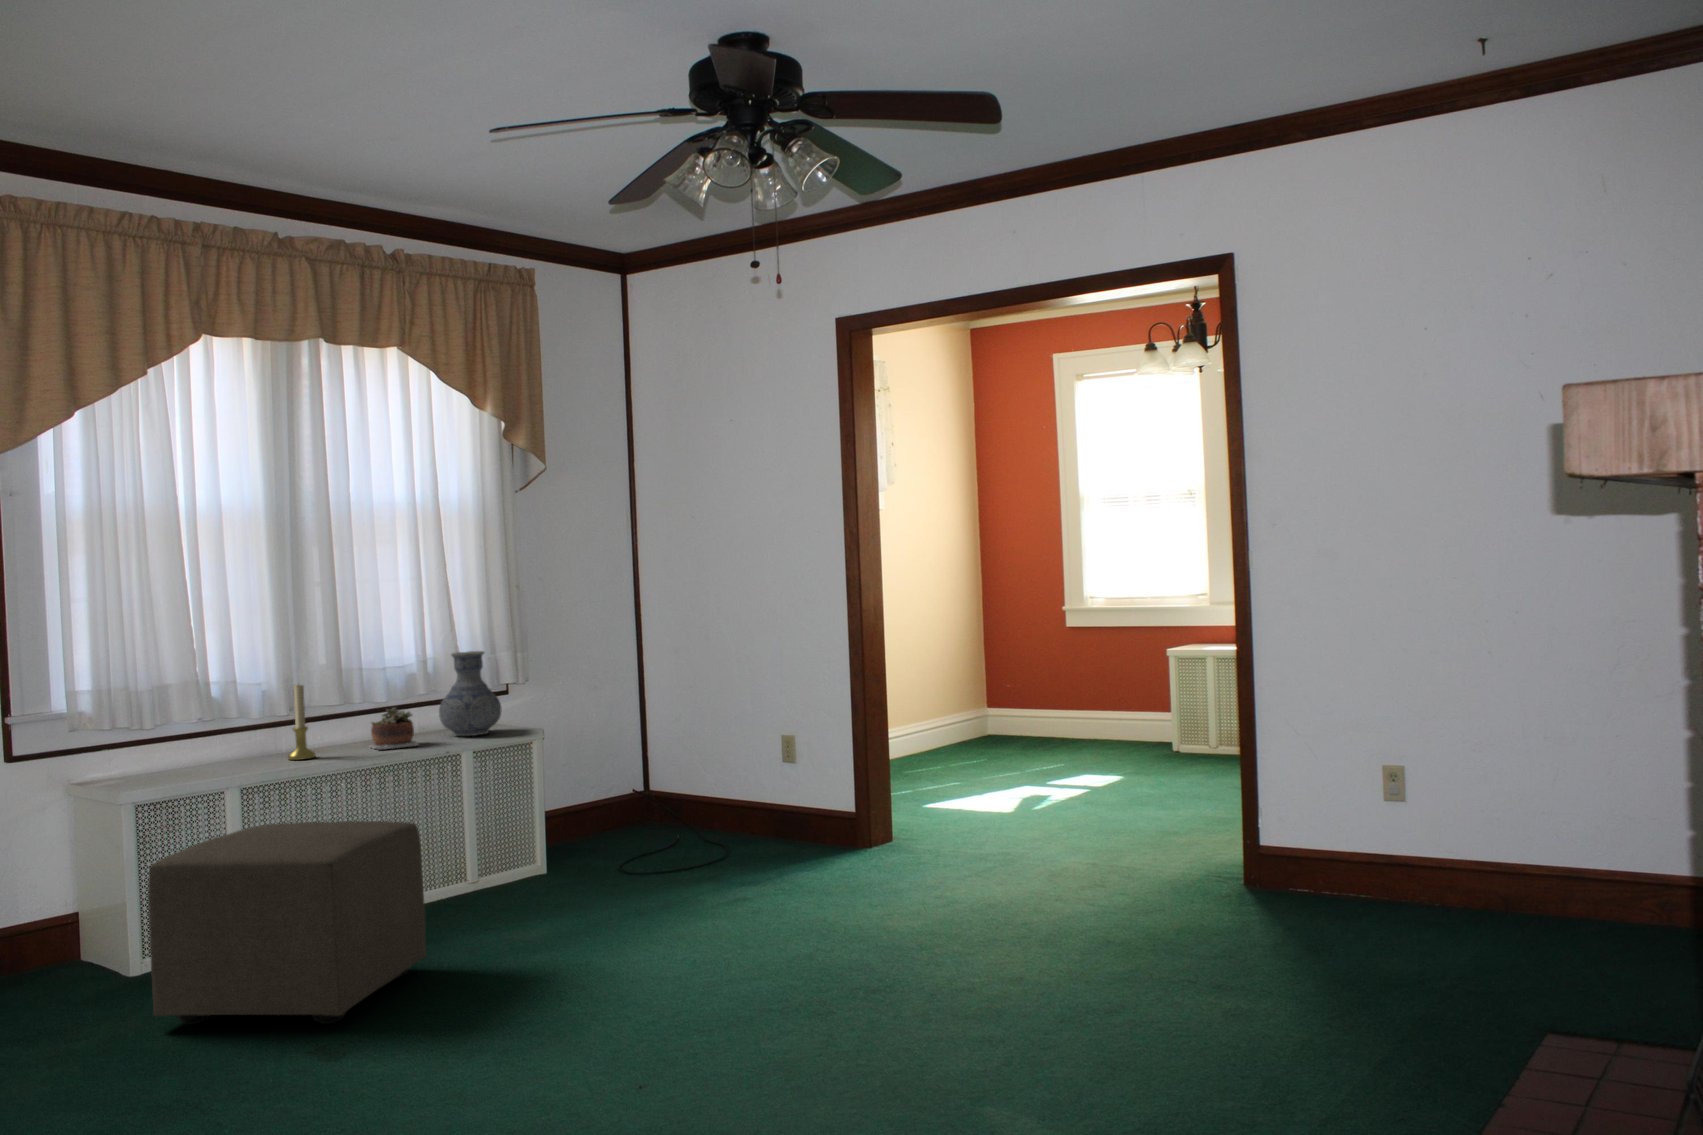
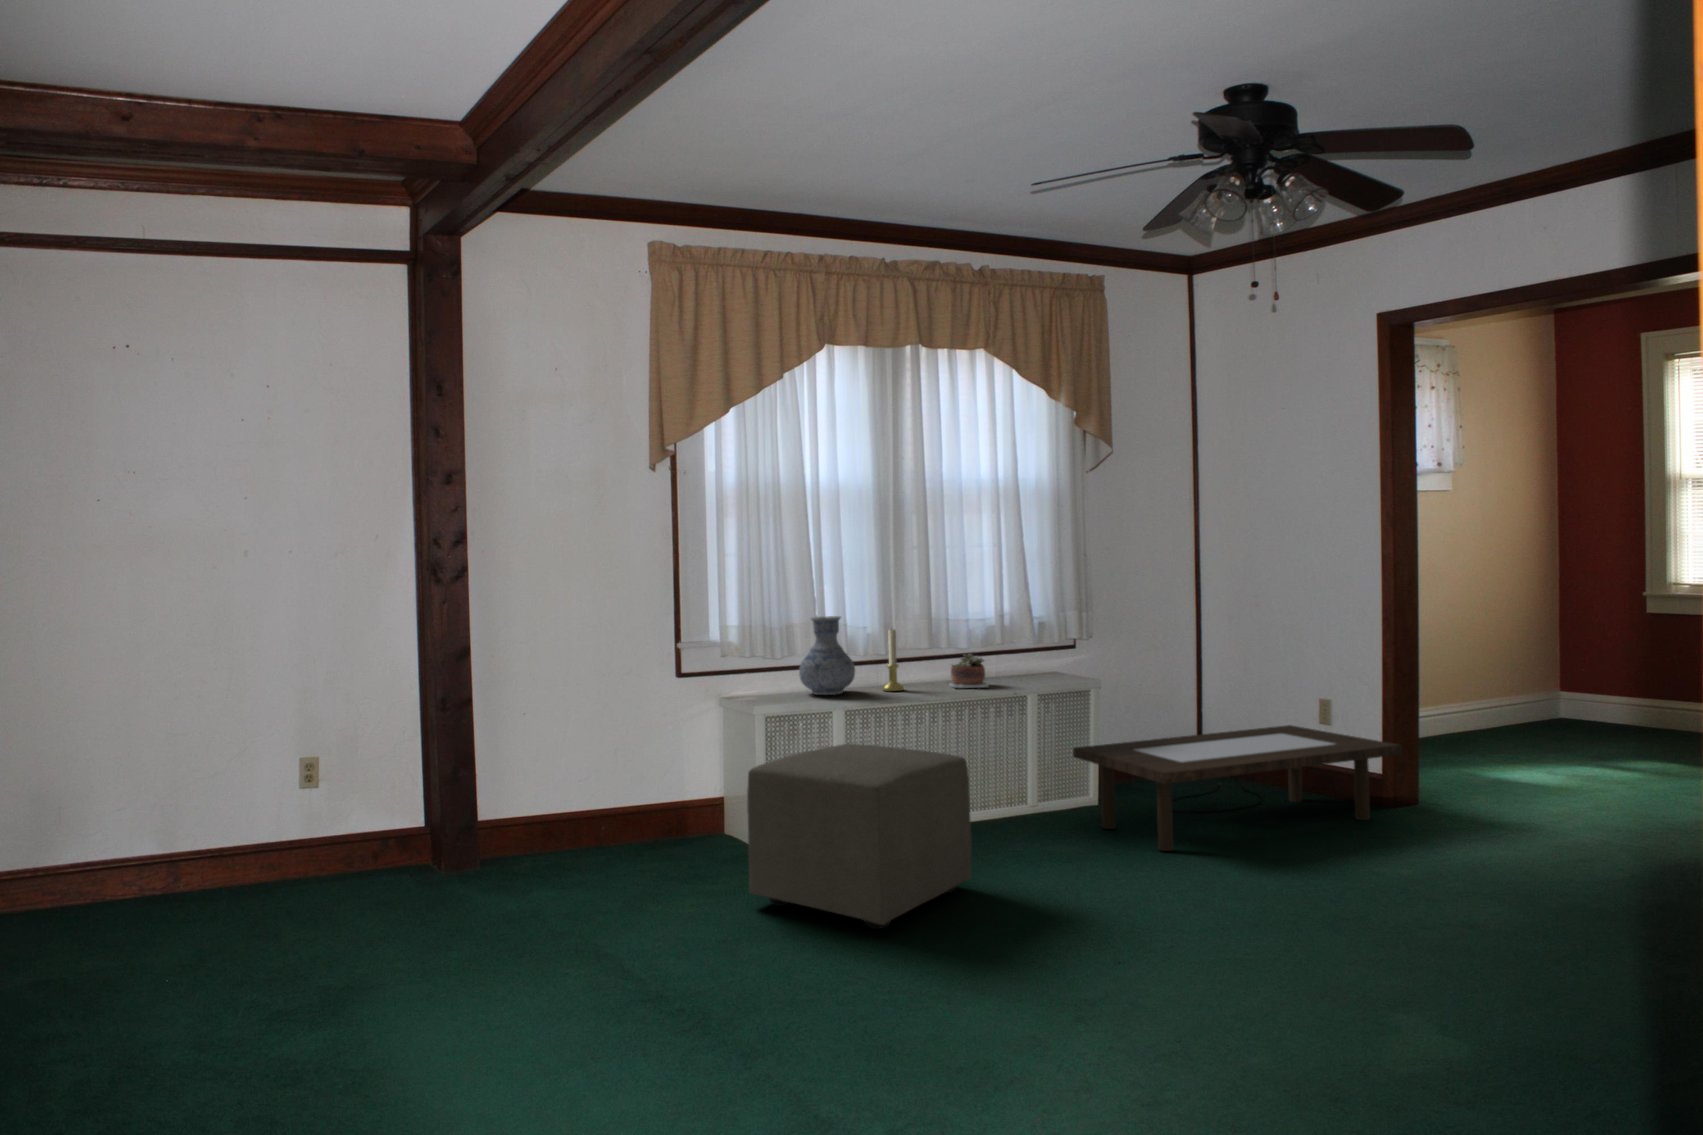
vase: present [439,651,502,736] -> present [799,616,855,695]
coffee table: none [519,760,840,902] -> present [1073,725,1402,851]

